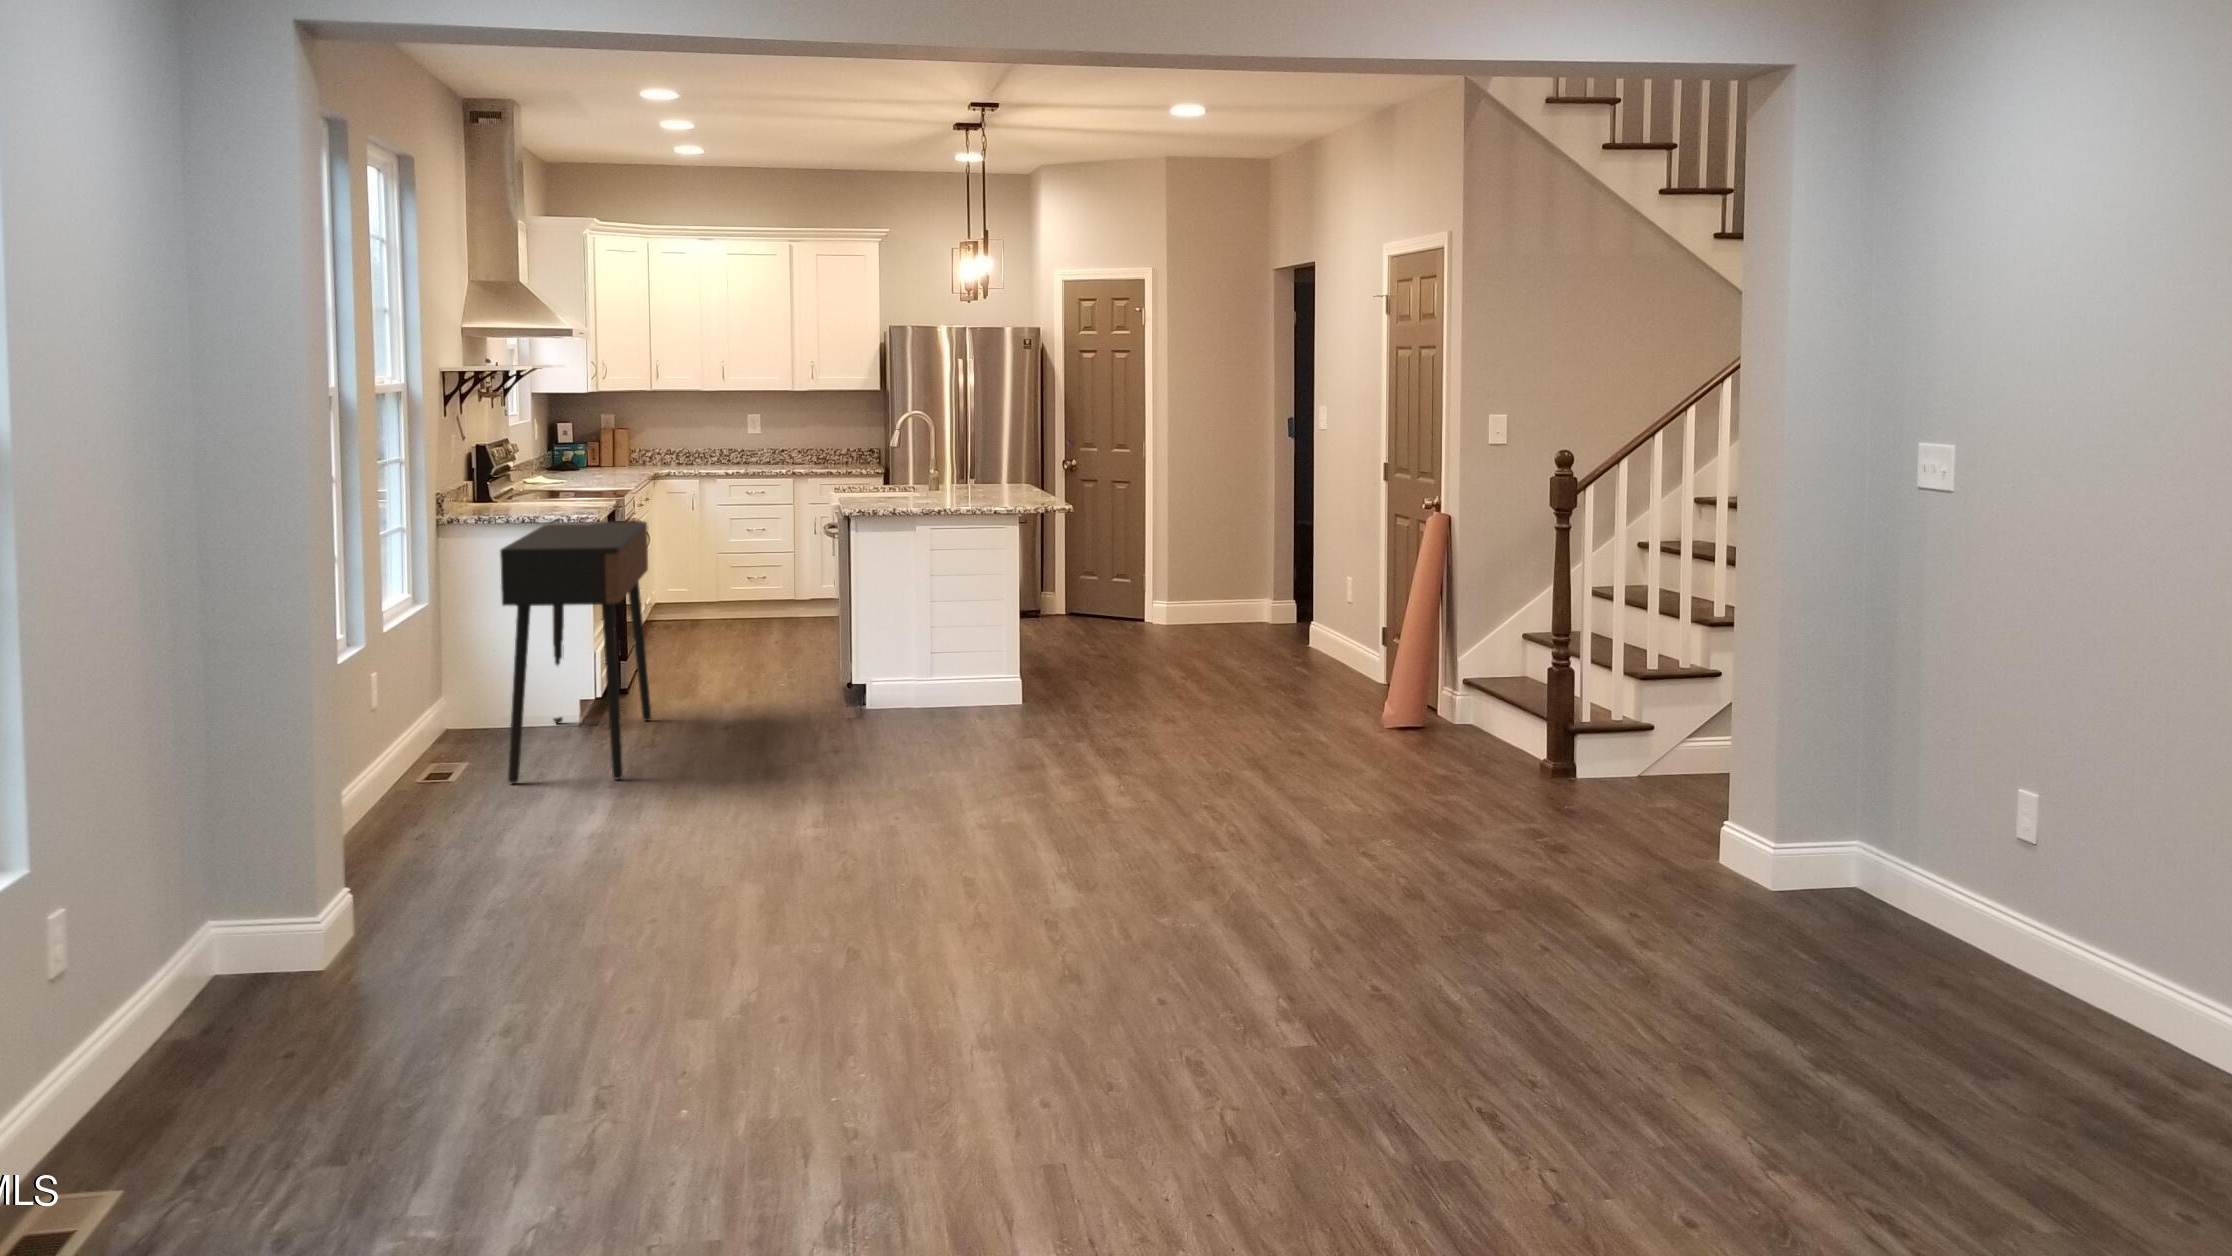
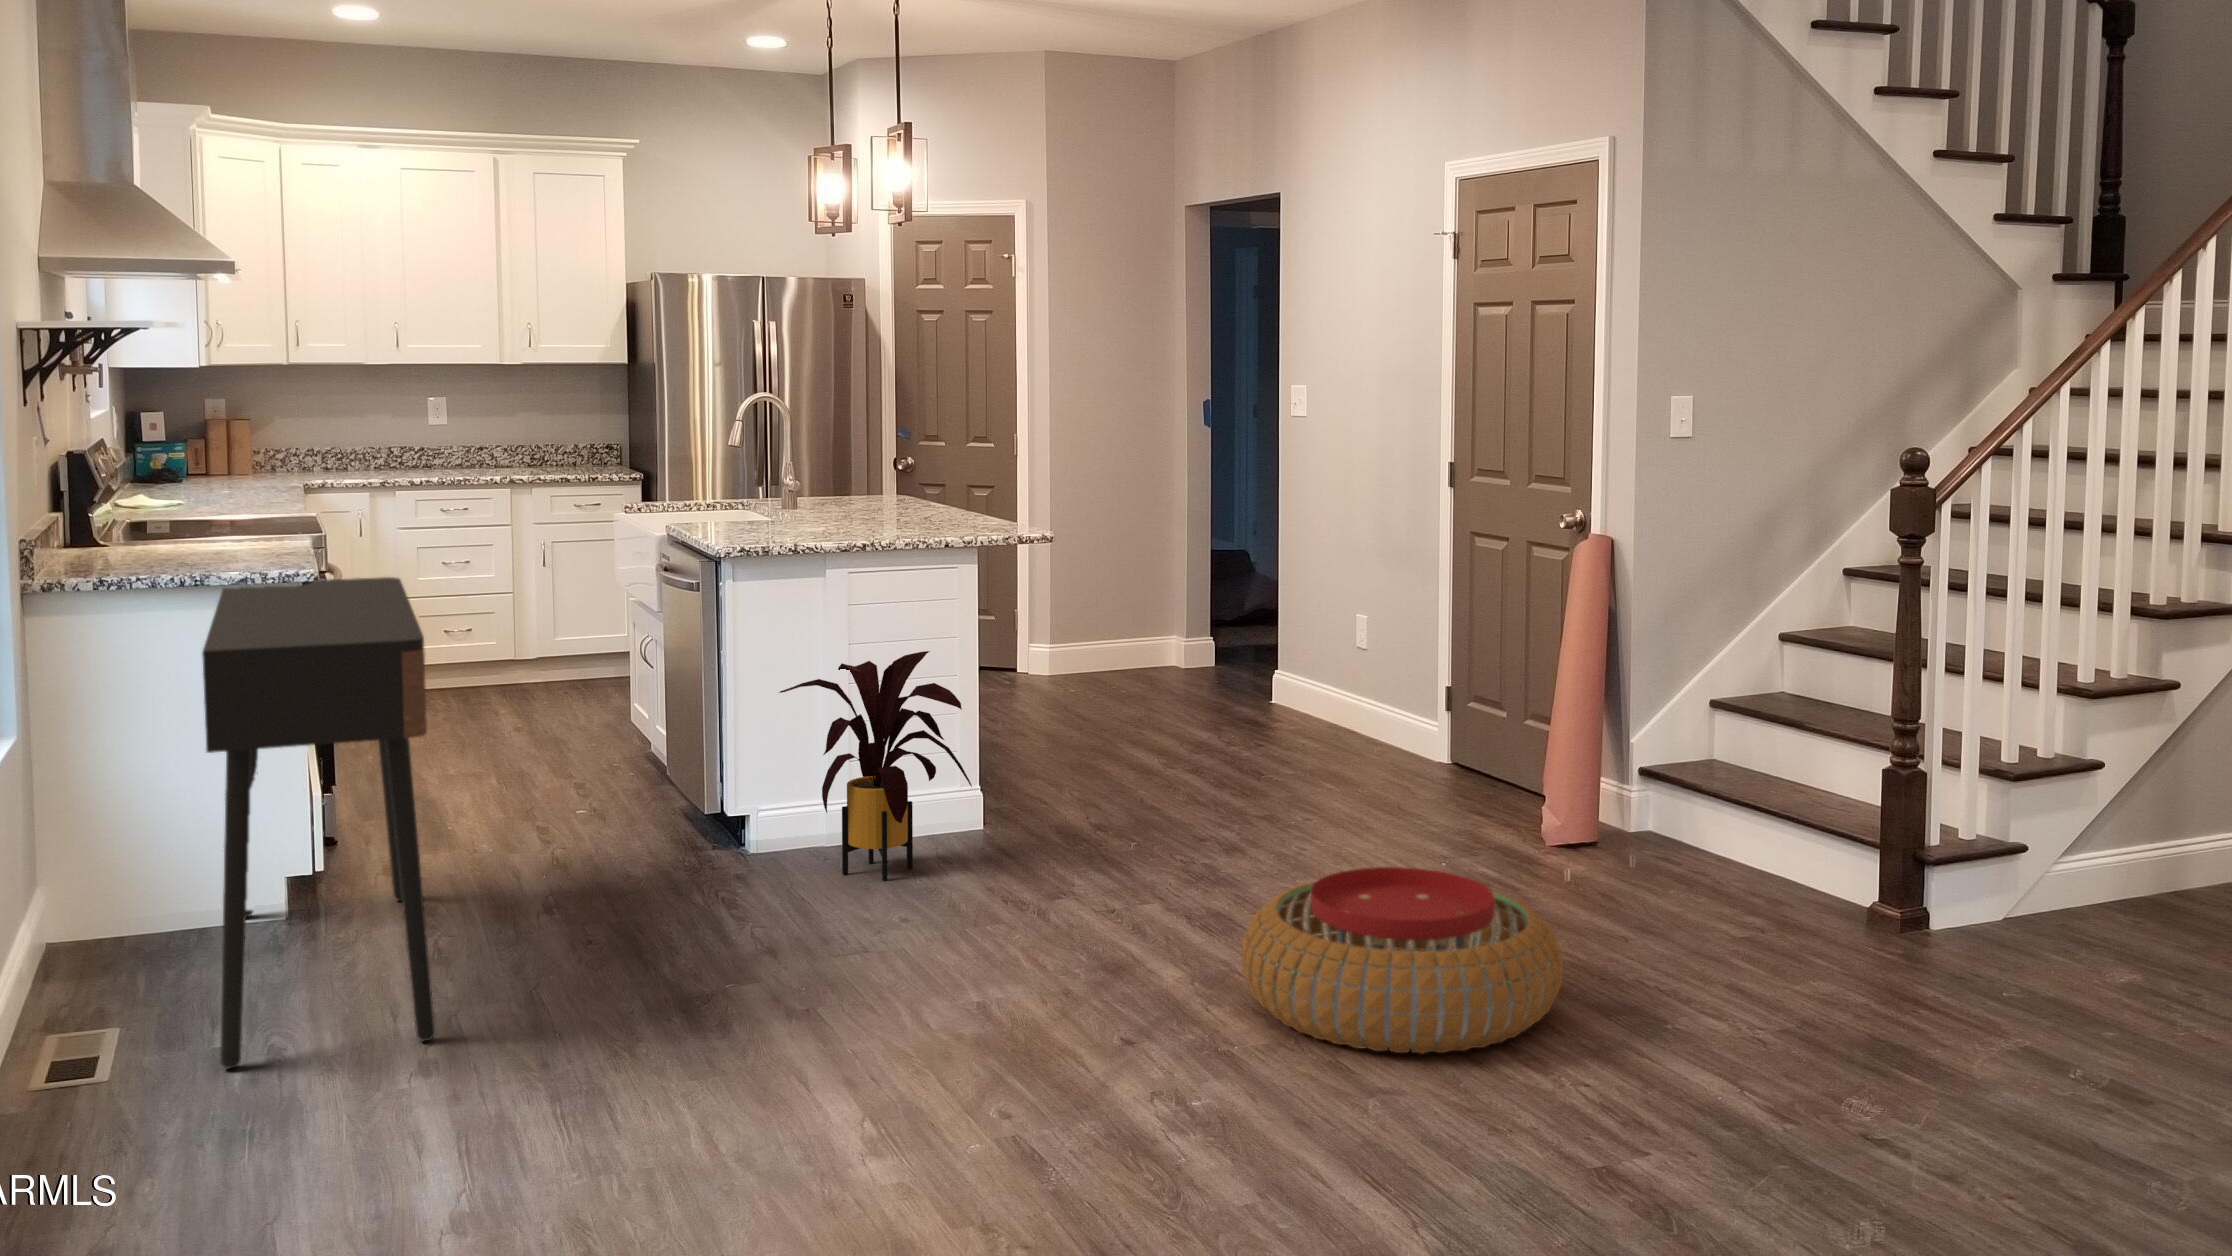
house plant: none [876,581,991,727] -> present [779,651,972,880]
pouf: none [1085,716,1290,822] -> present [1242,867,1563,1054]

